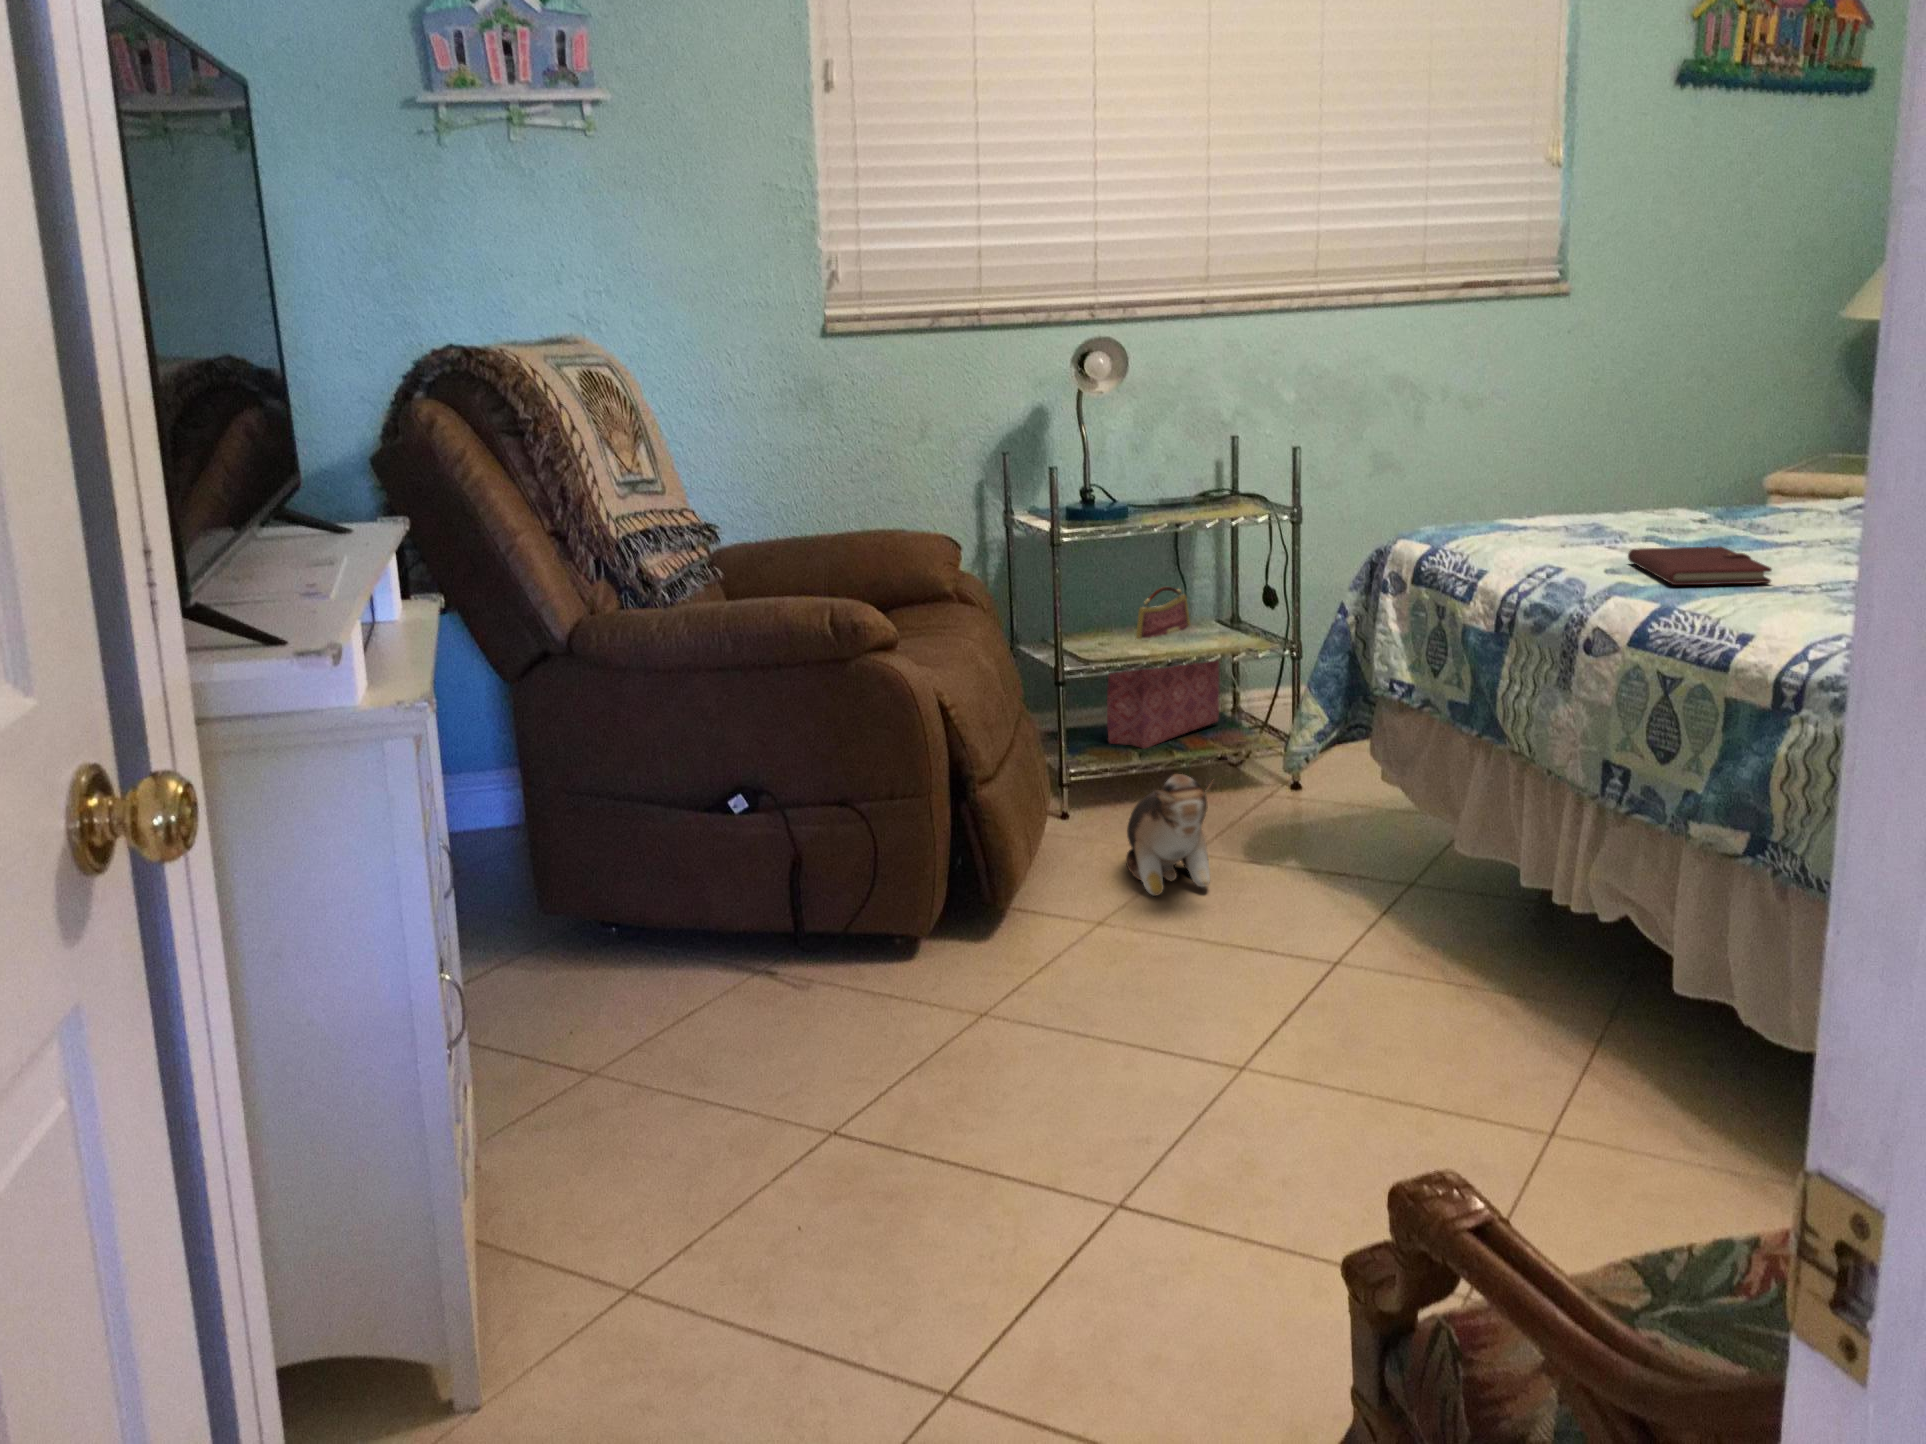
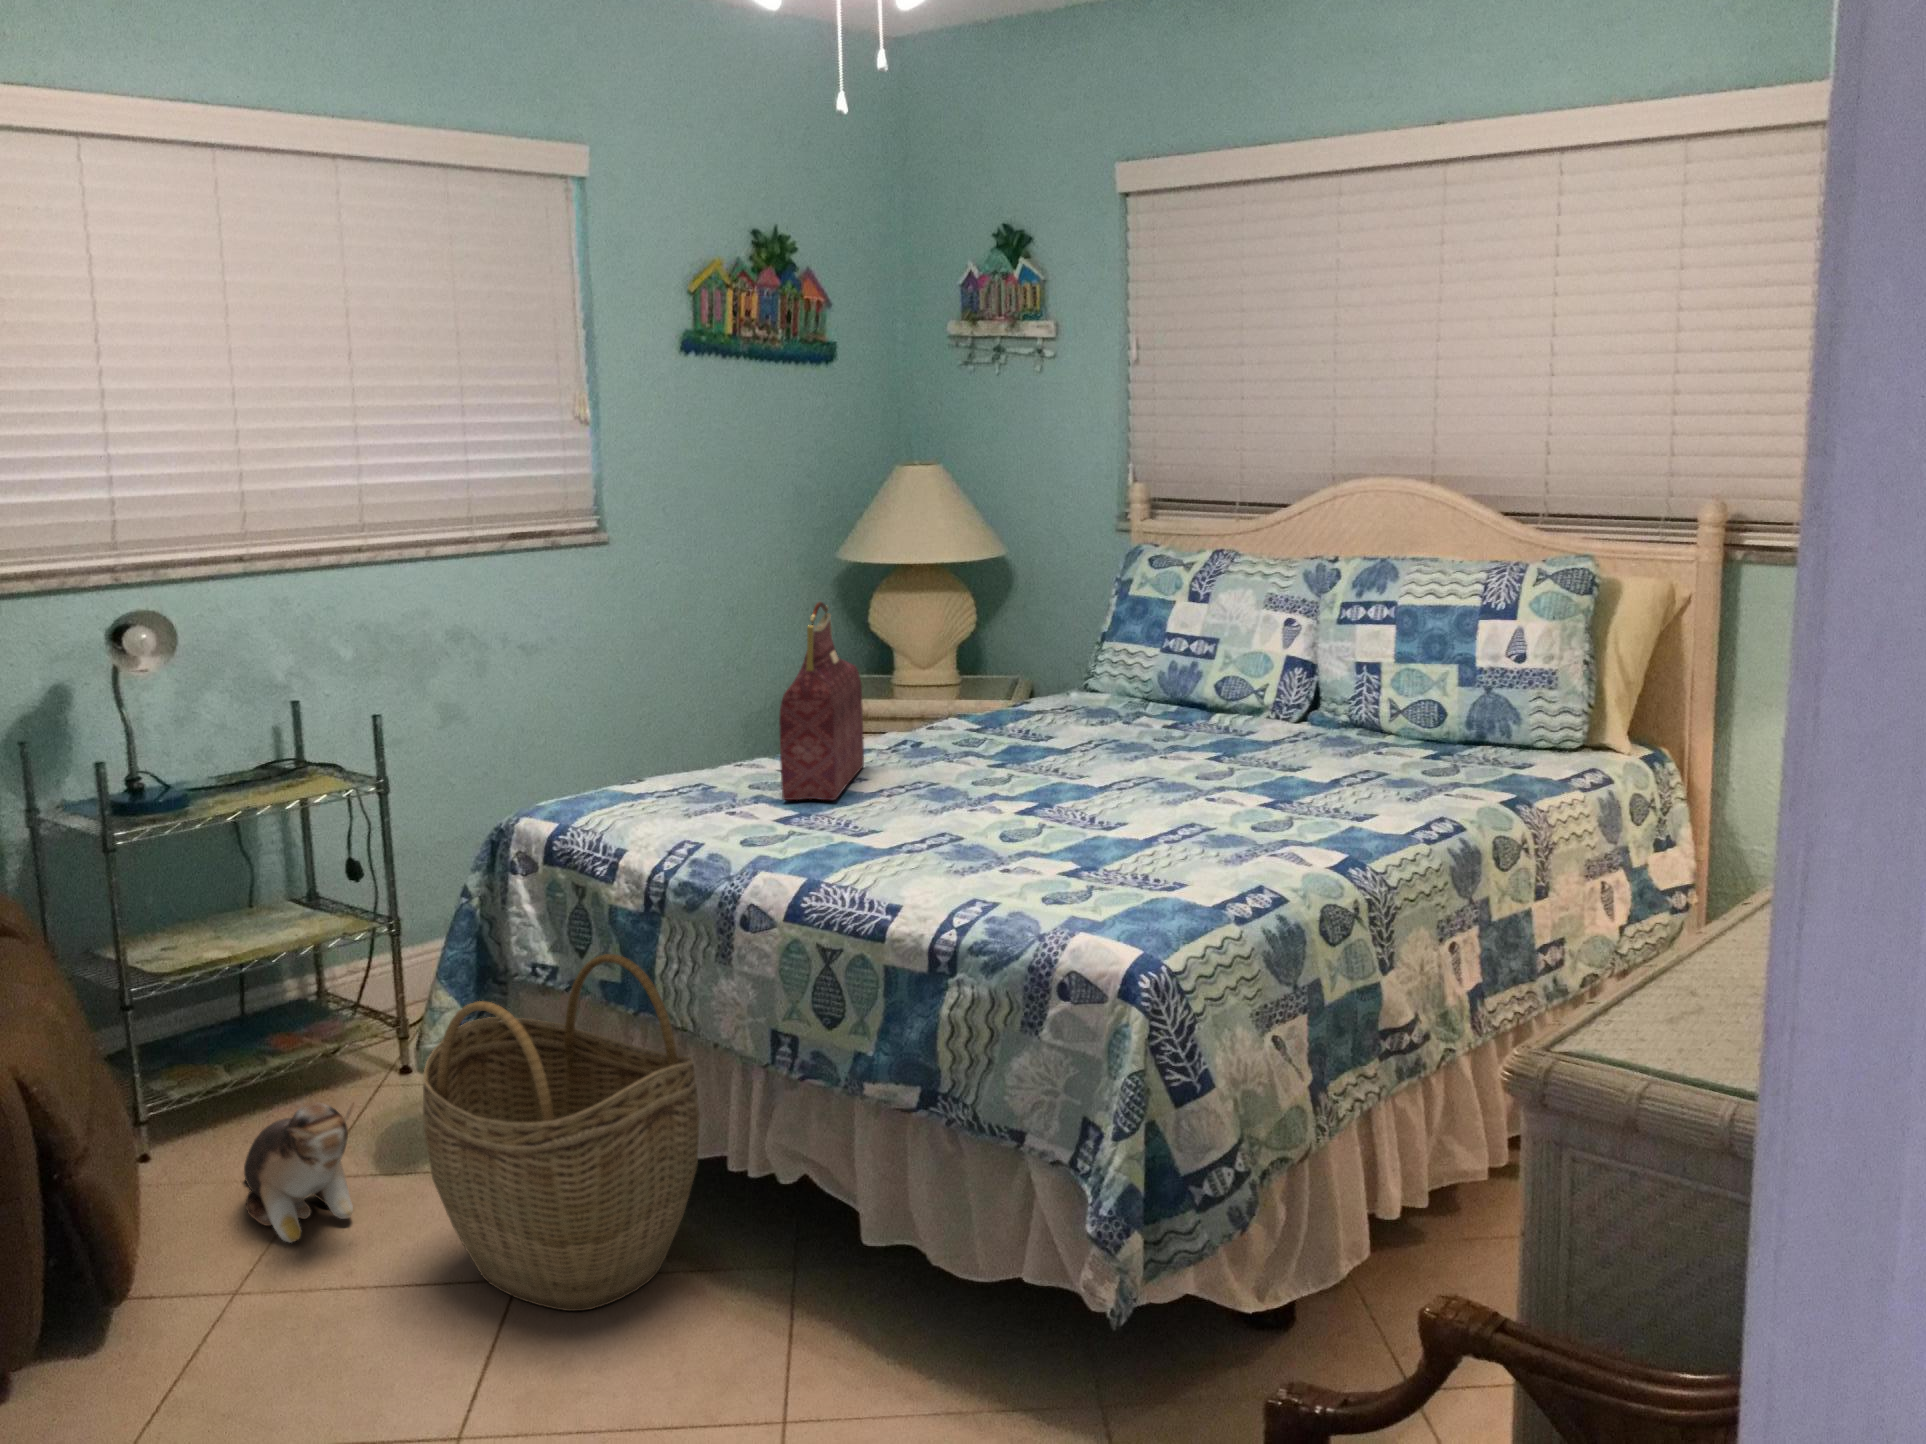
notebook: present [1628,546,1772,585] -> none [754,806,886,855]
handbag: present [1107,587,1220,749] -> present [779,602,864,800]
woven basket: none [1262,671,1526,1003] -> present [423,954,700,1311]

